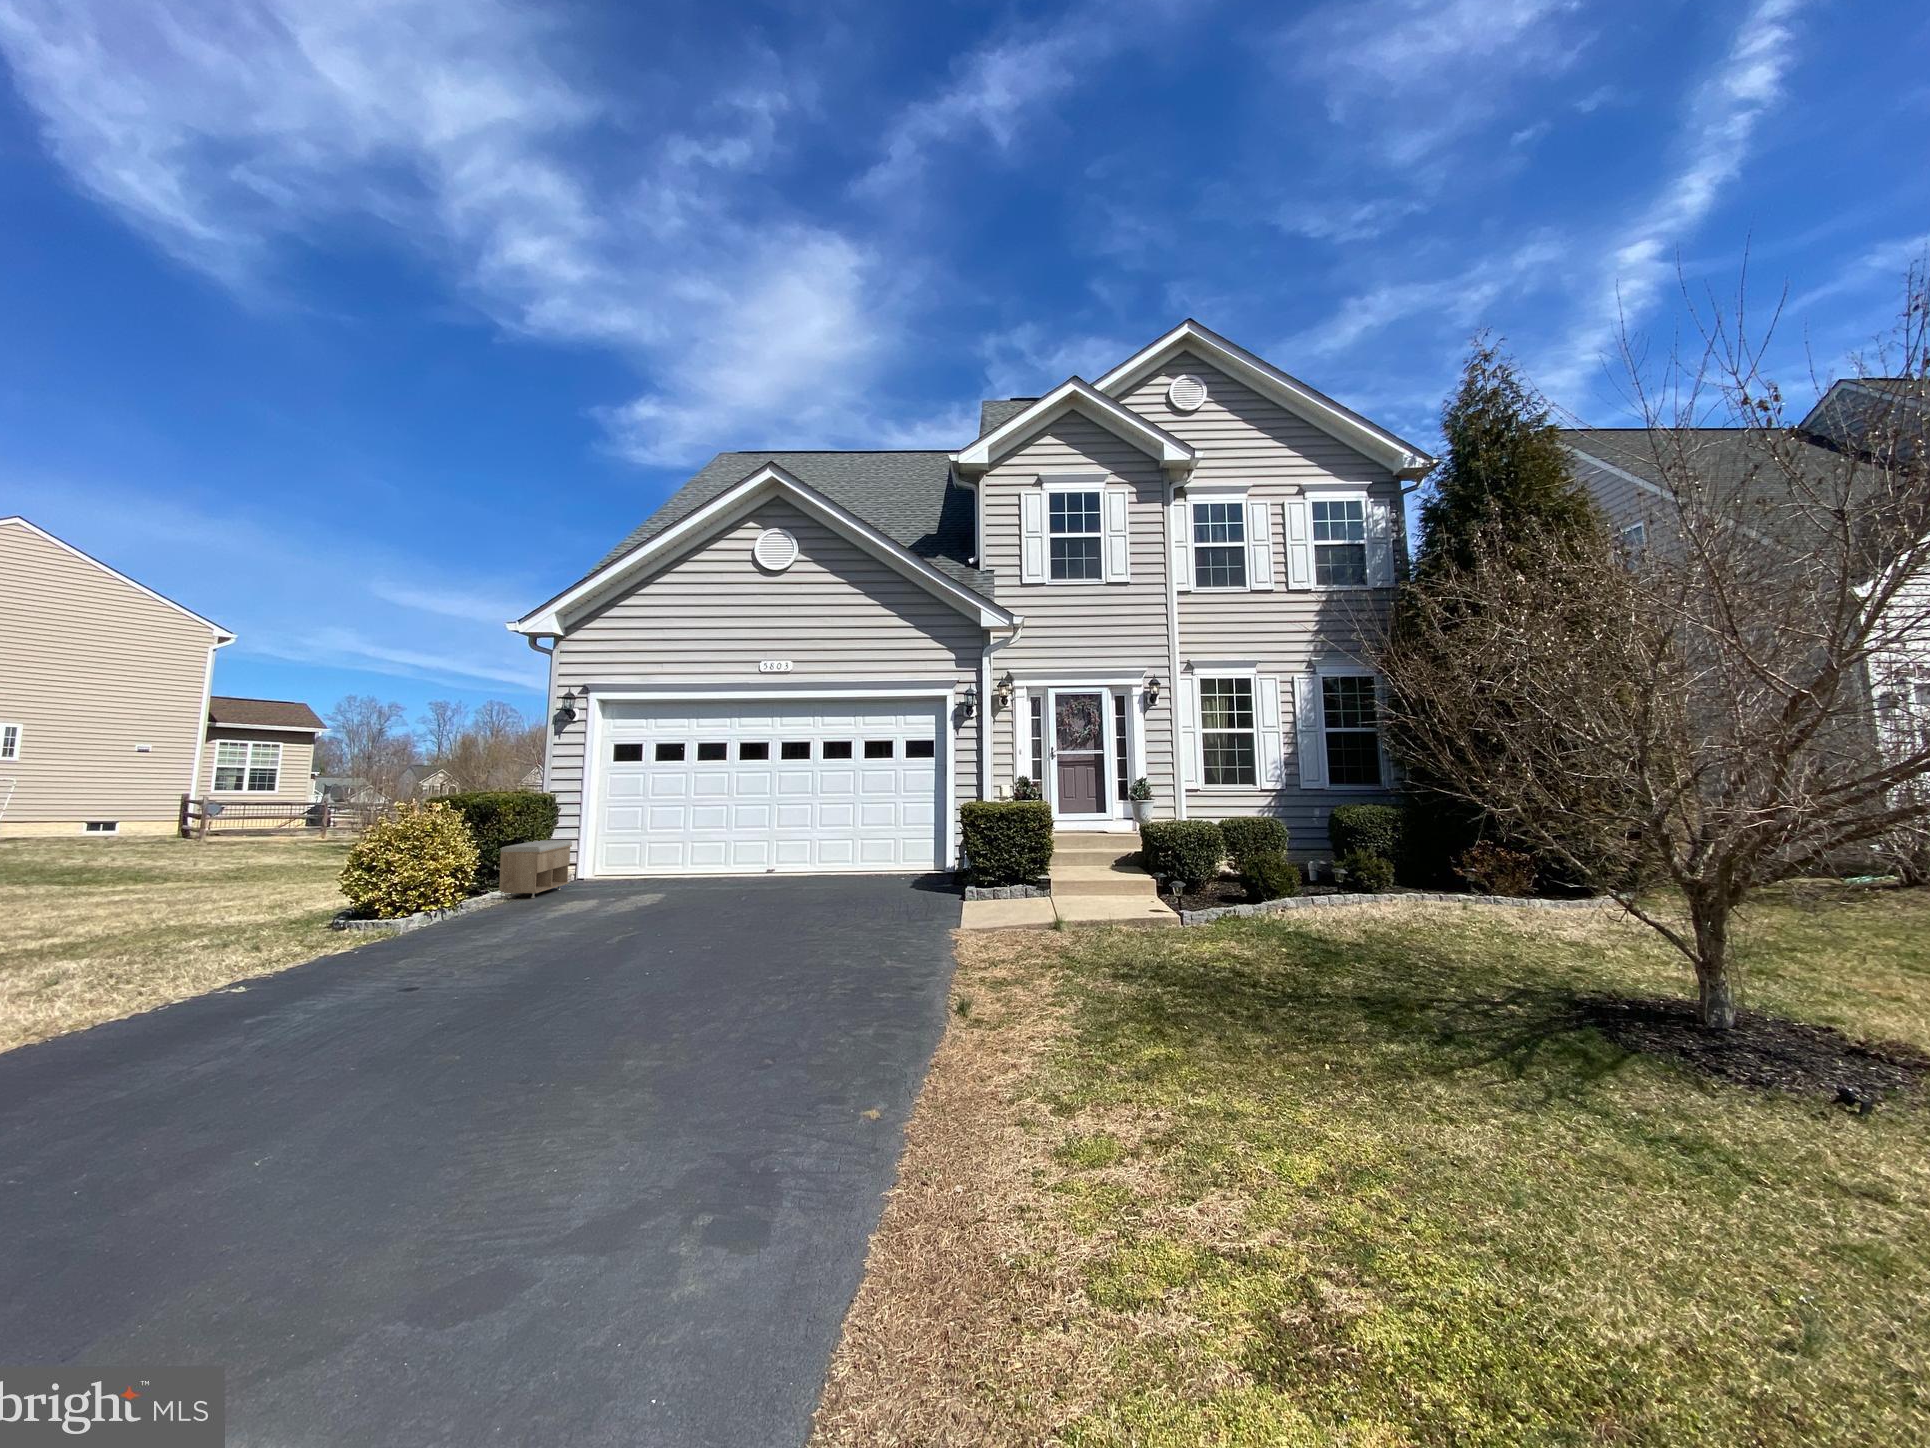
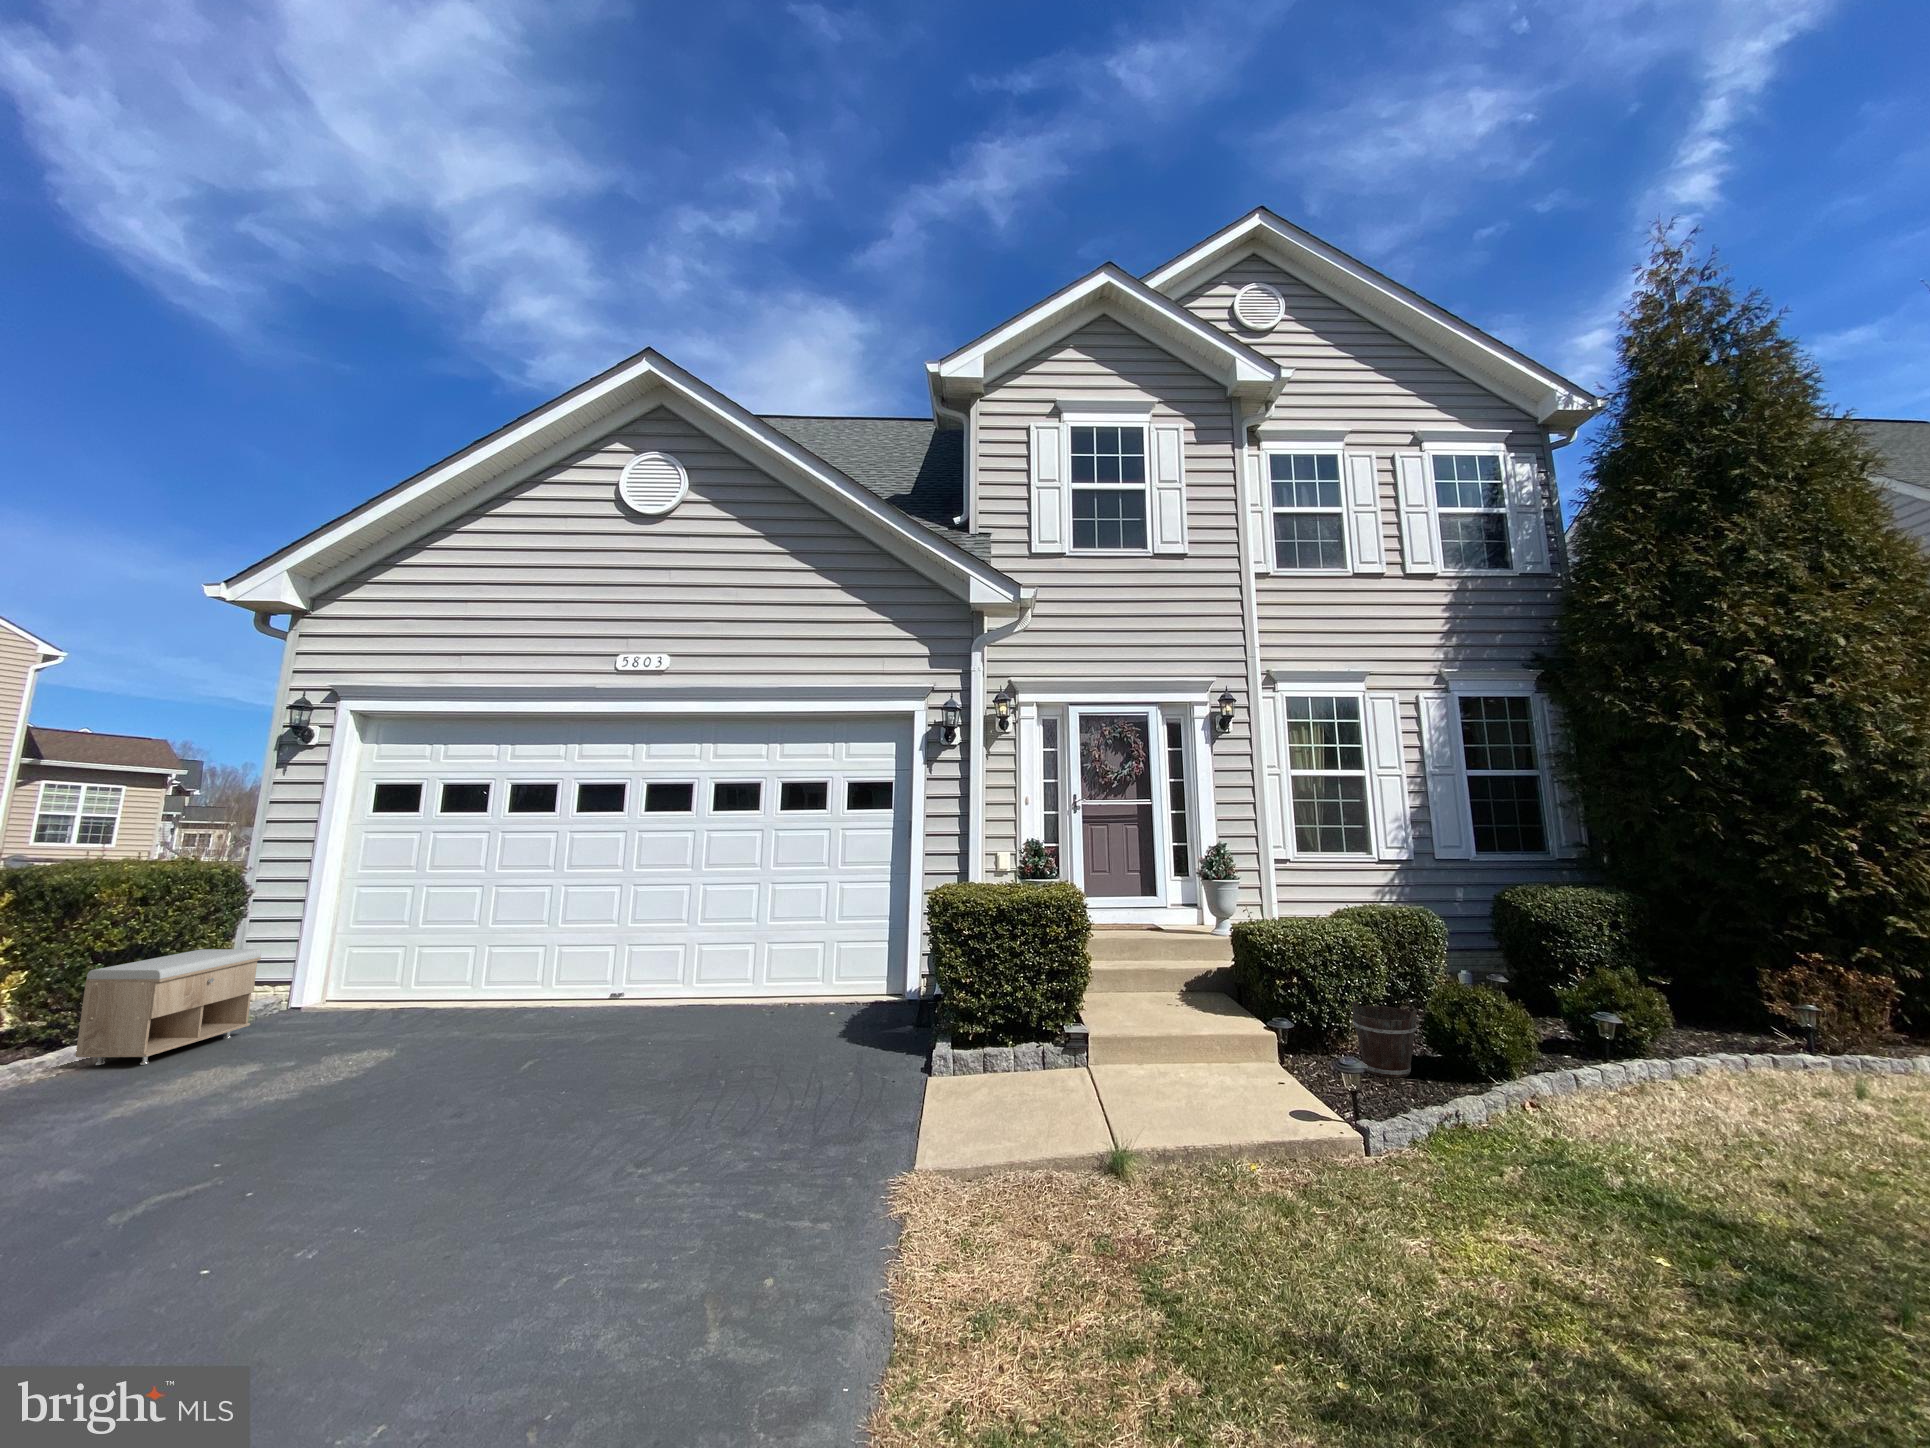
bucket: none [1197,863,1231,902] -> present [1352,1000,1417,1077]

